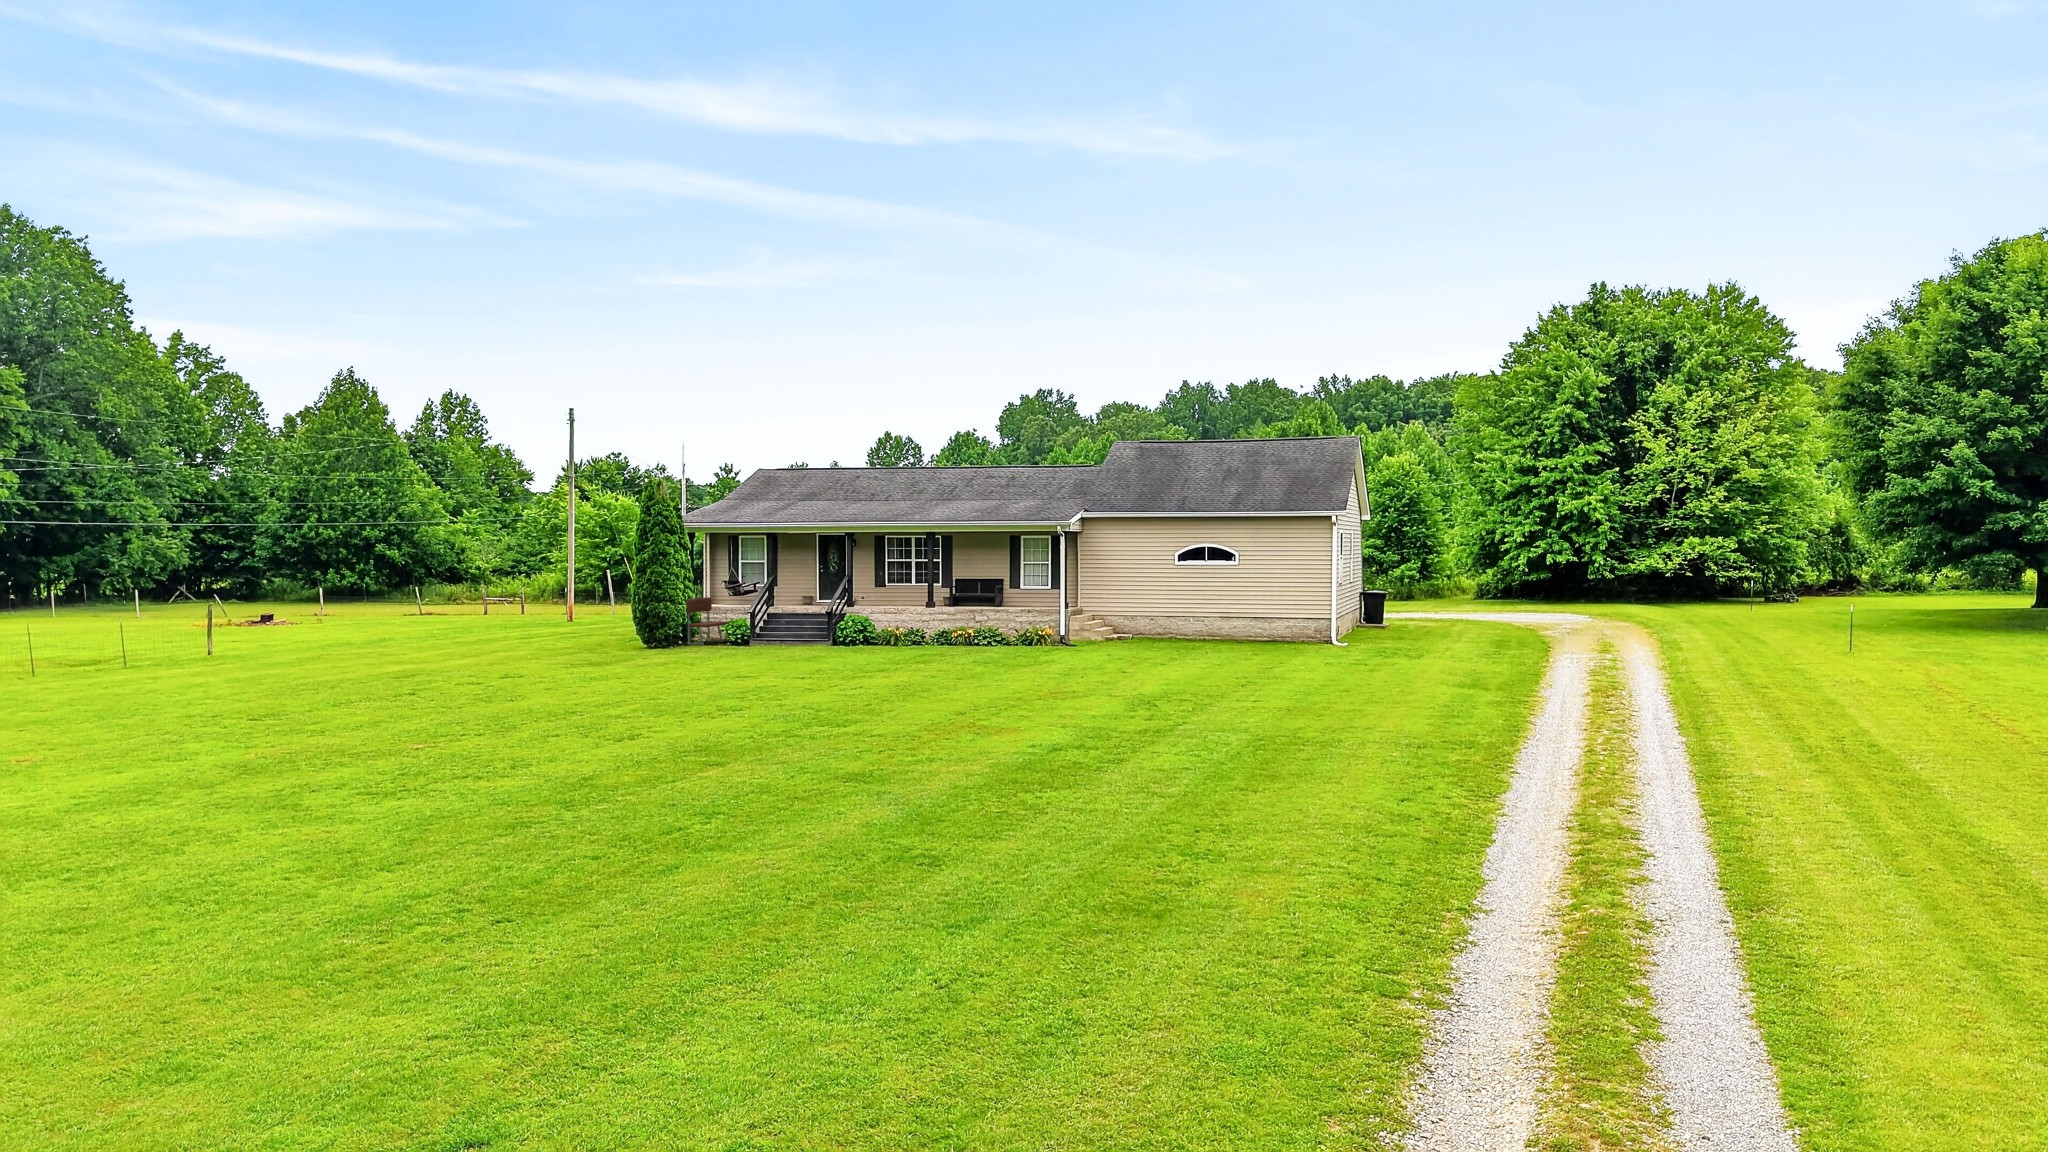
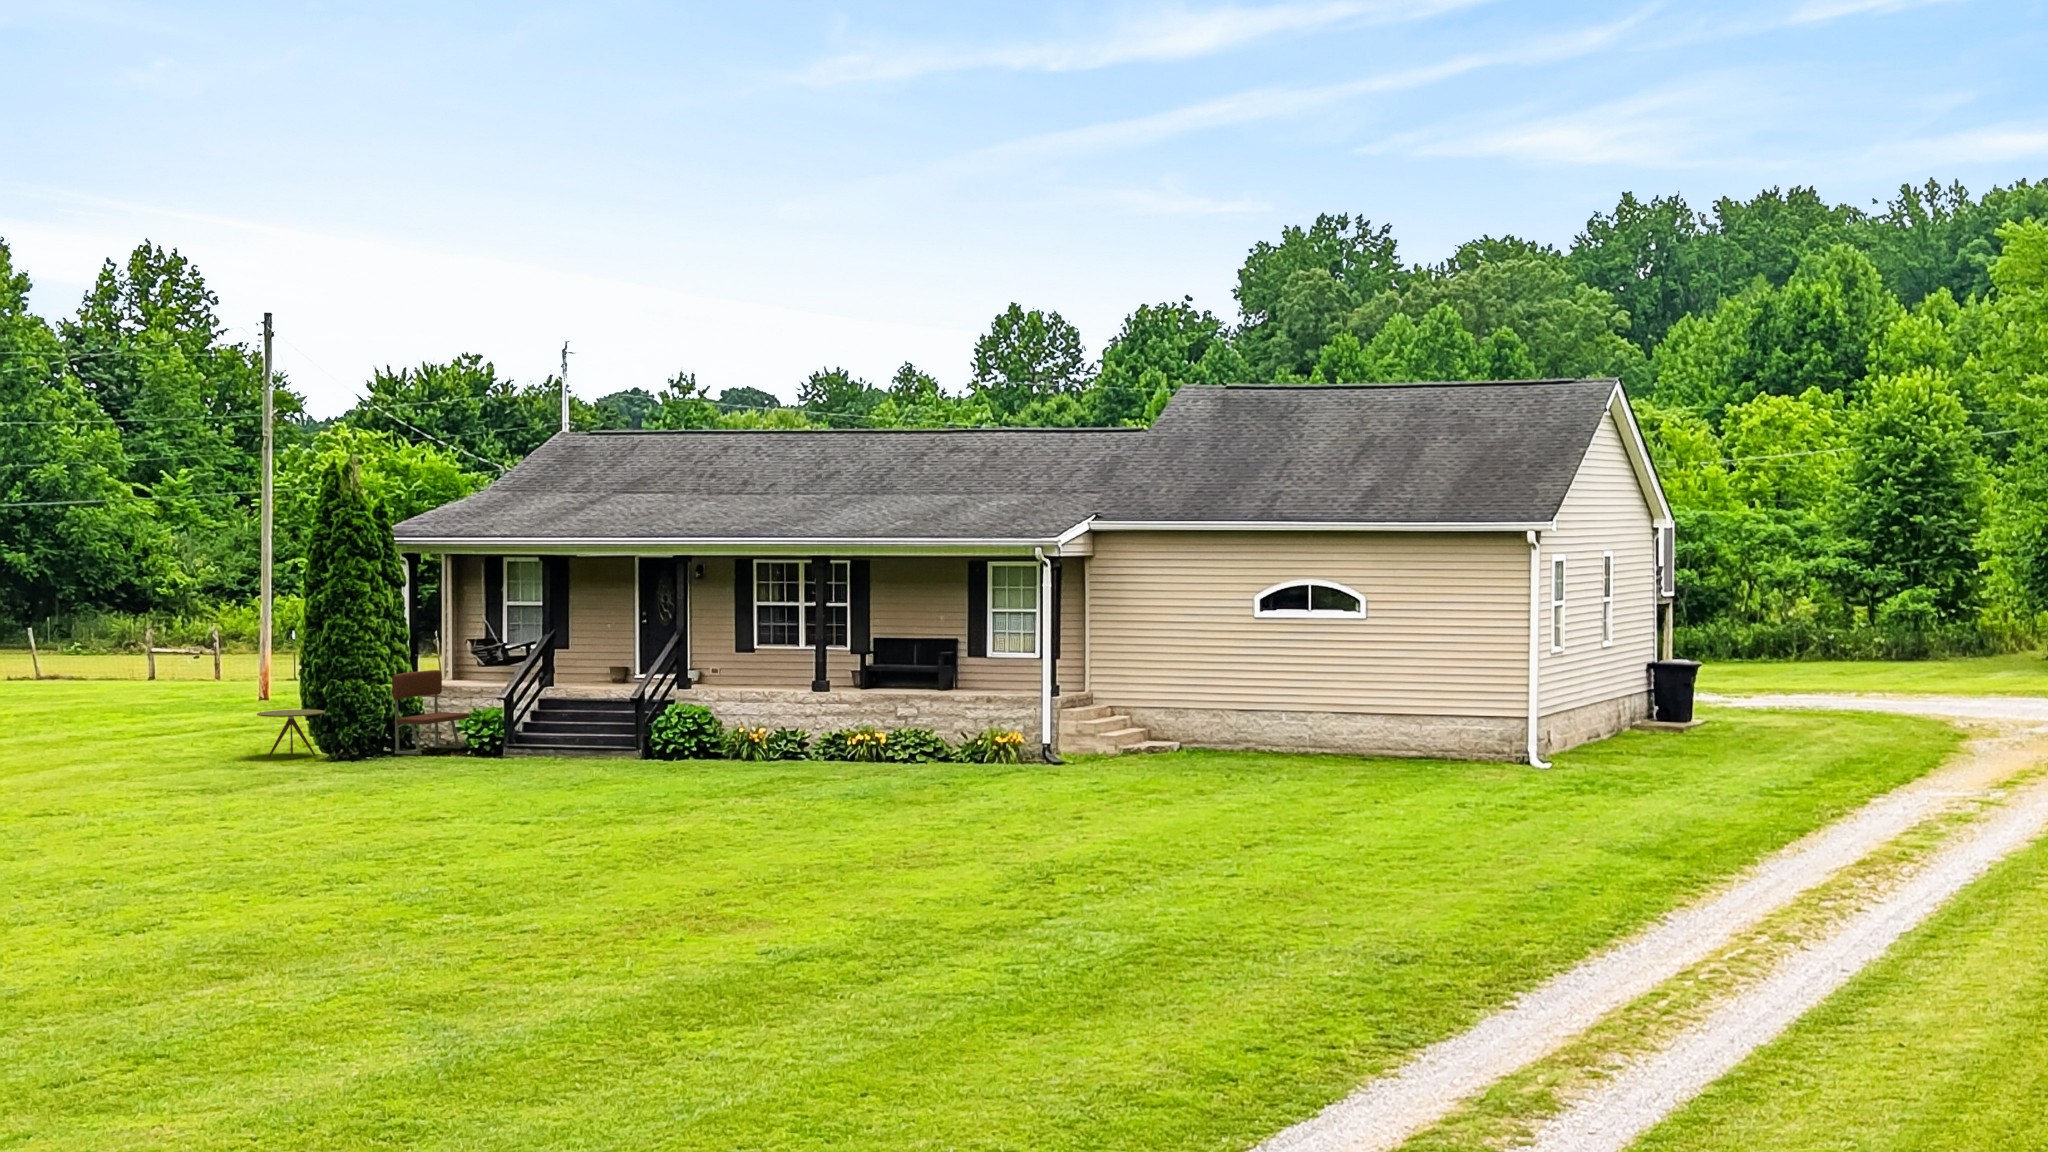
round table: none [607,620,647,648] -> present [257,709,325,759]

